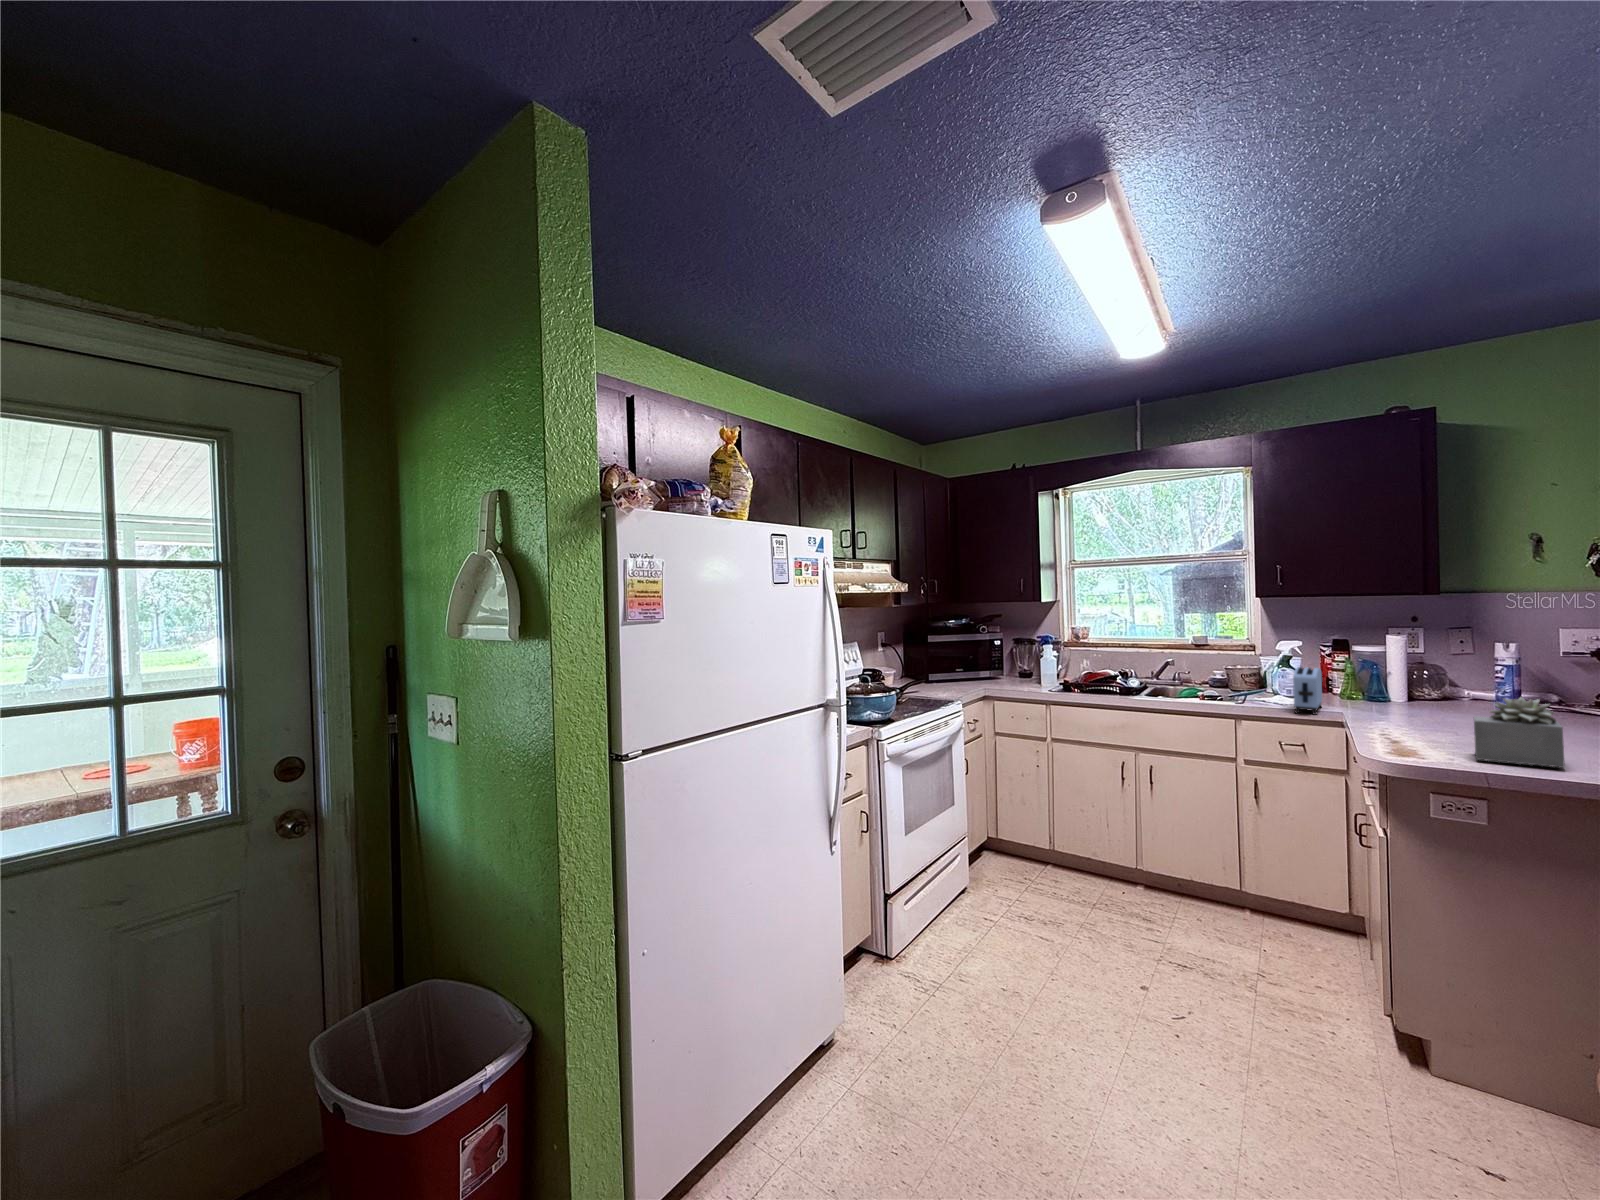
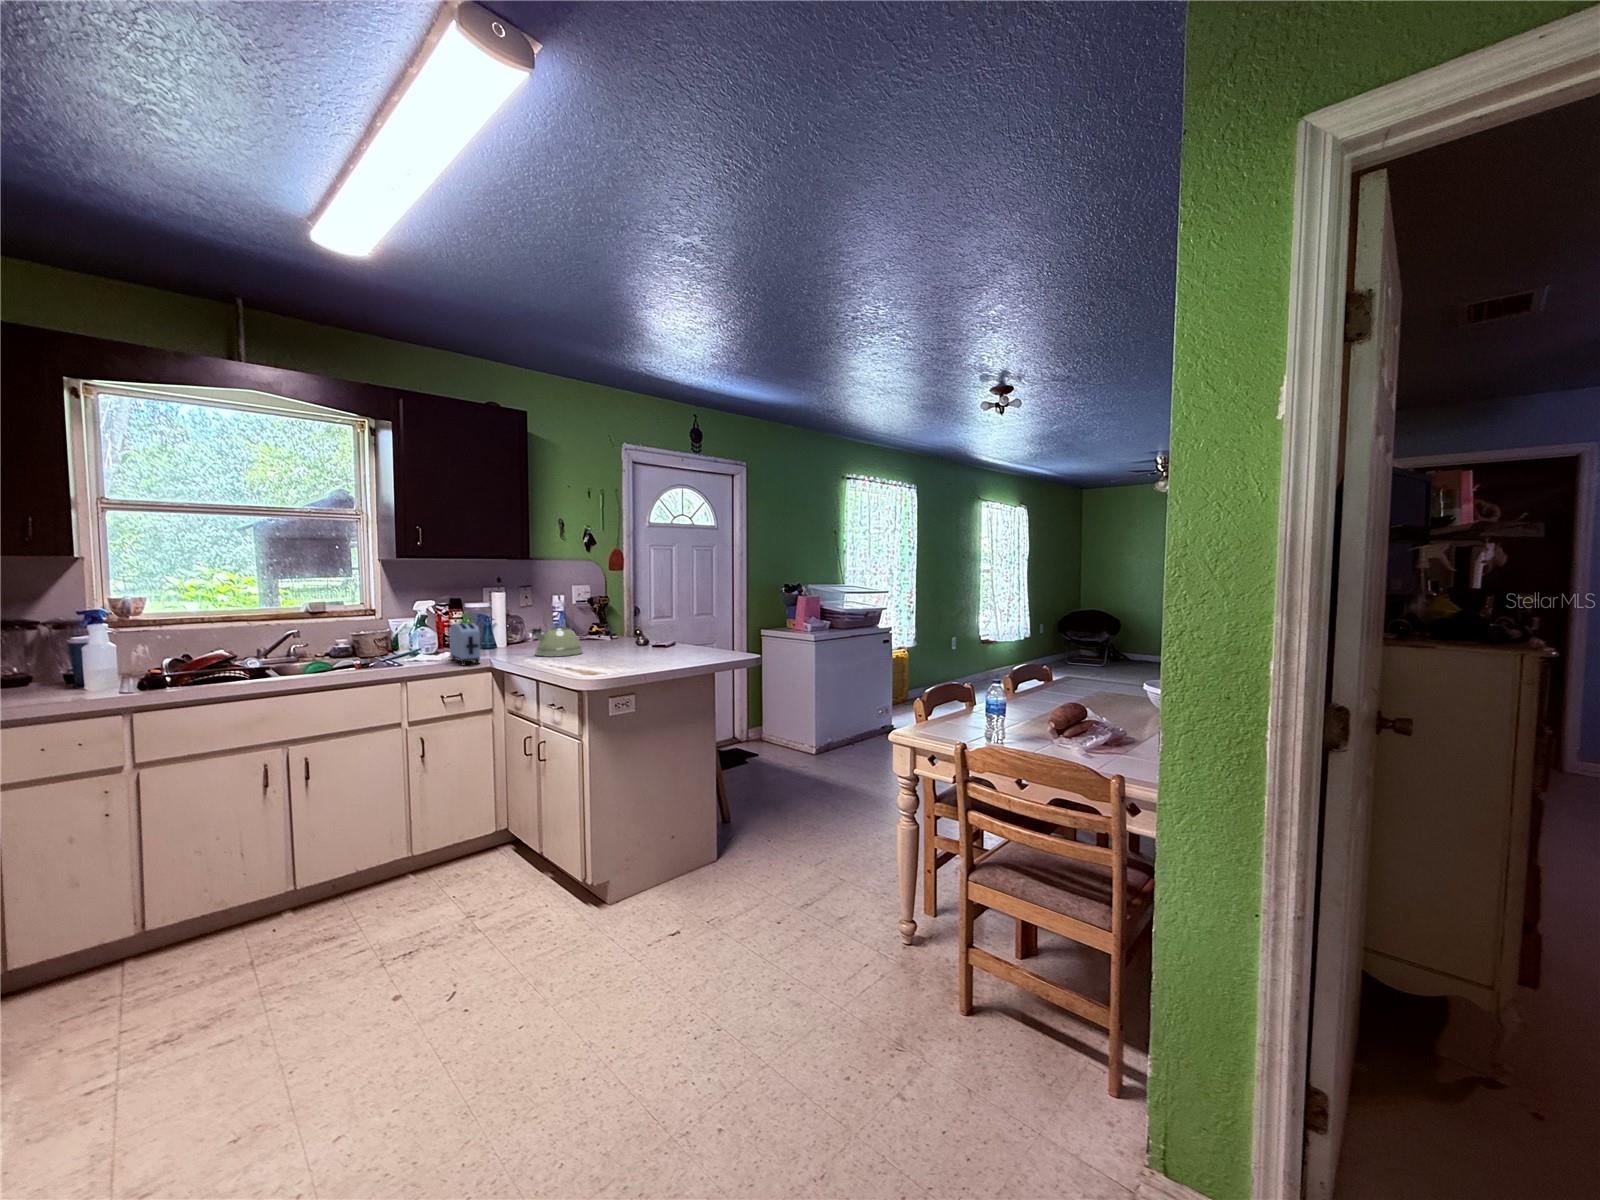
kettle: none [1399,653,1496,727] -> present [531,604,583,657]
succulent plant: present [1474,697,1565,768] -> none [616,624,666,670]

